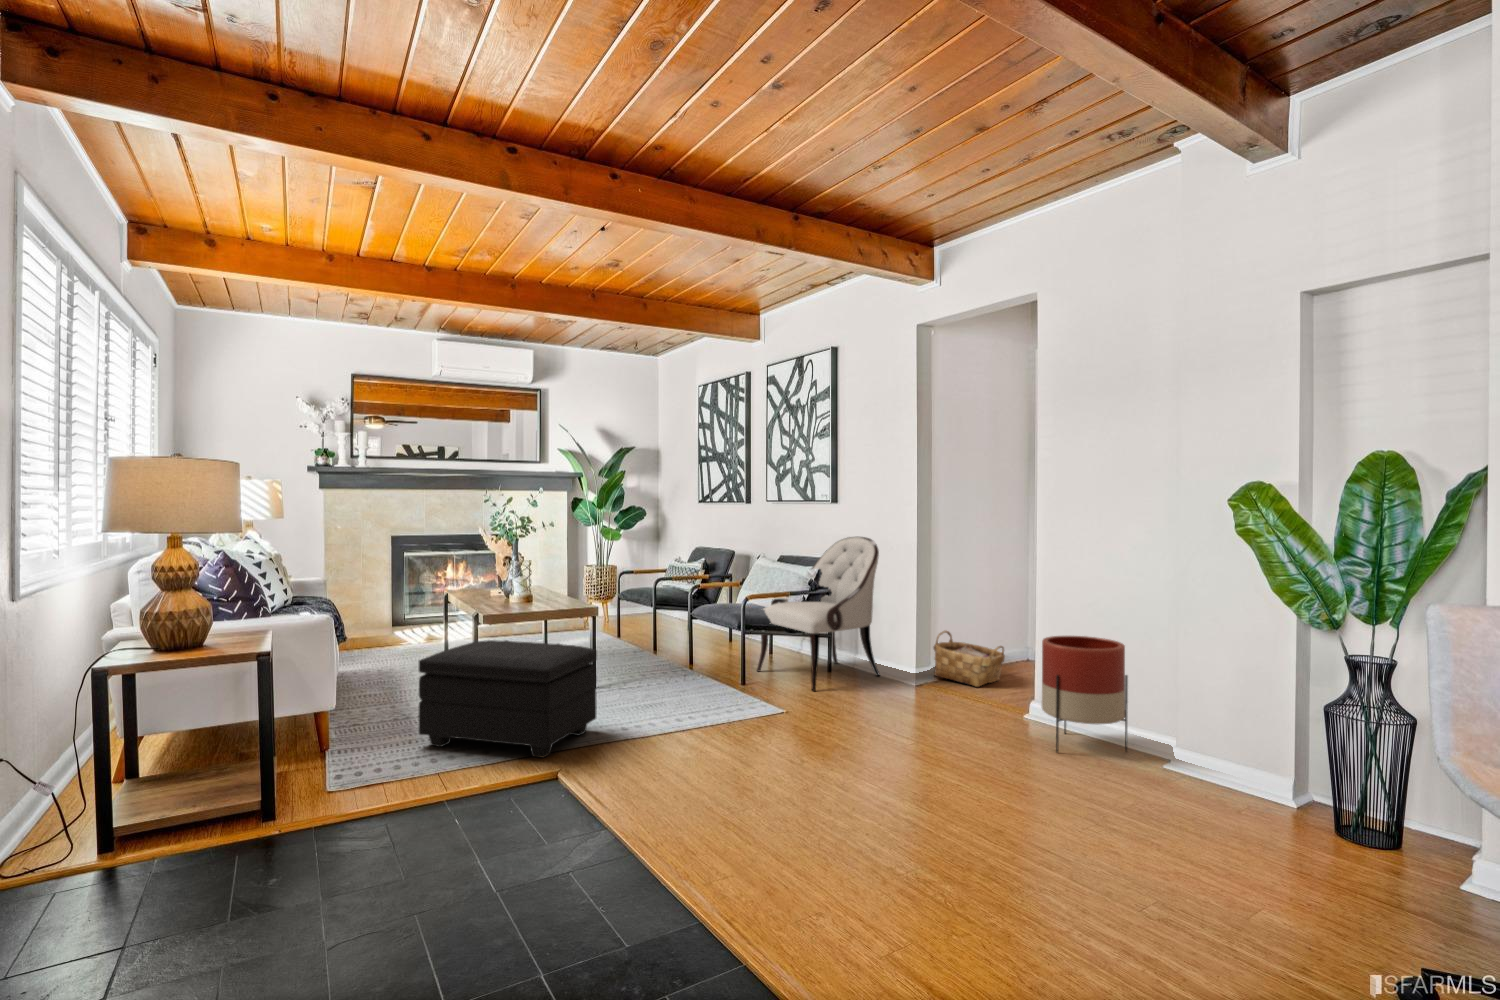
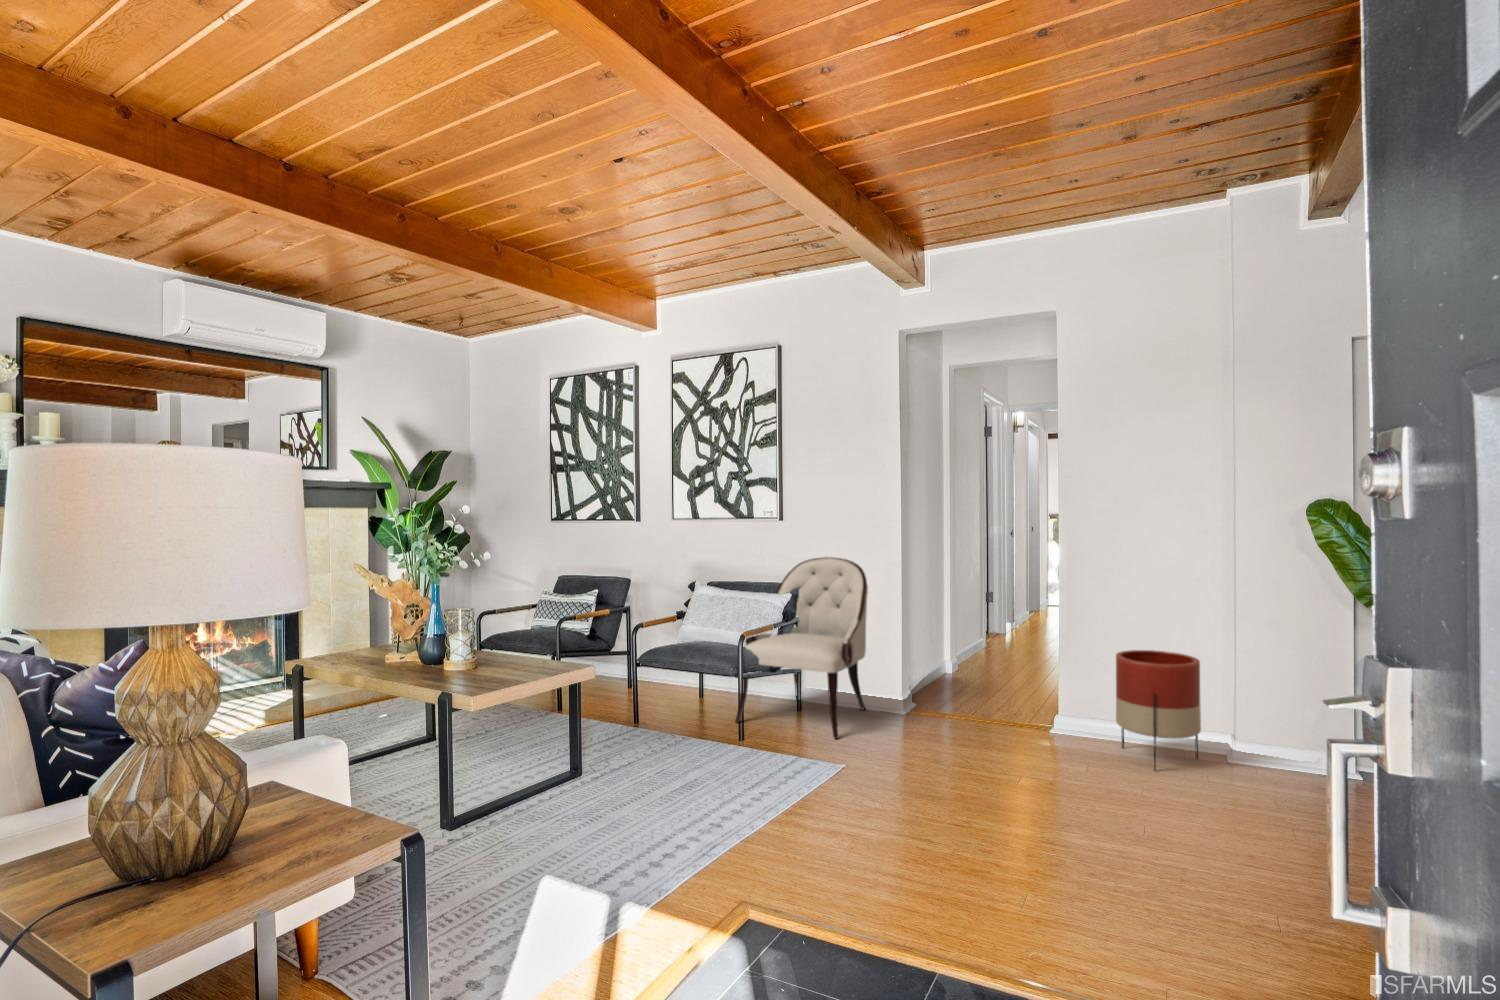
woven basket: present [934,631,1005,687] -> none [914,652,986,708]
footstool: present [419,640,597,758] -> none [479,733,709,927]

